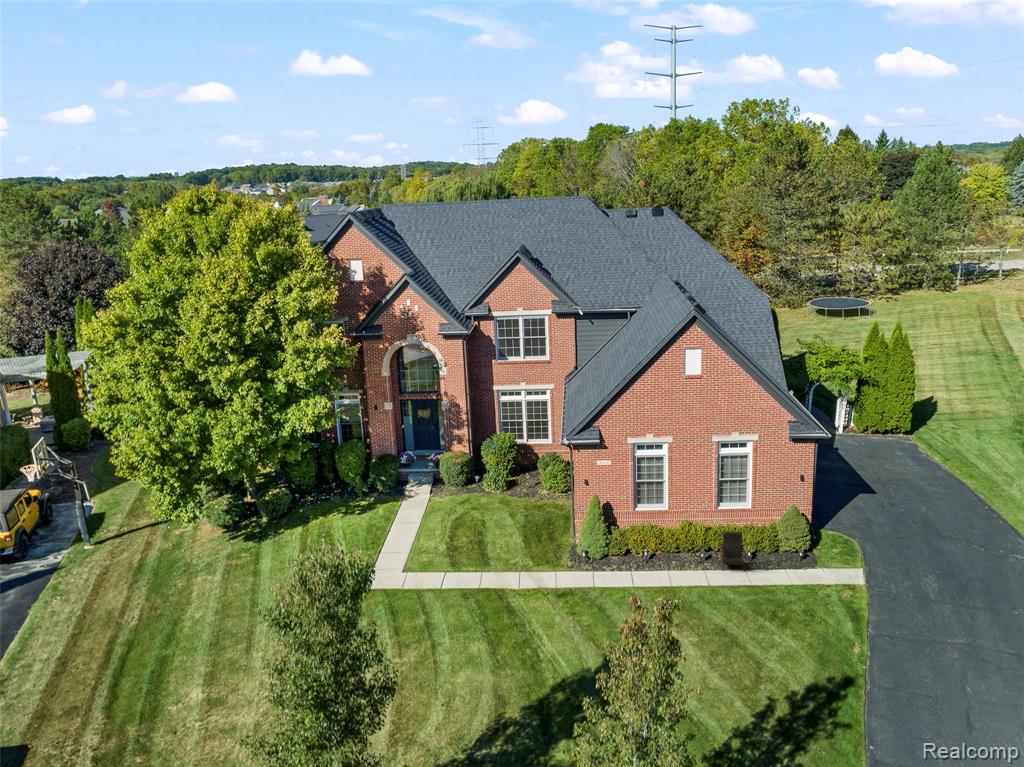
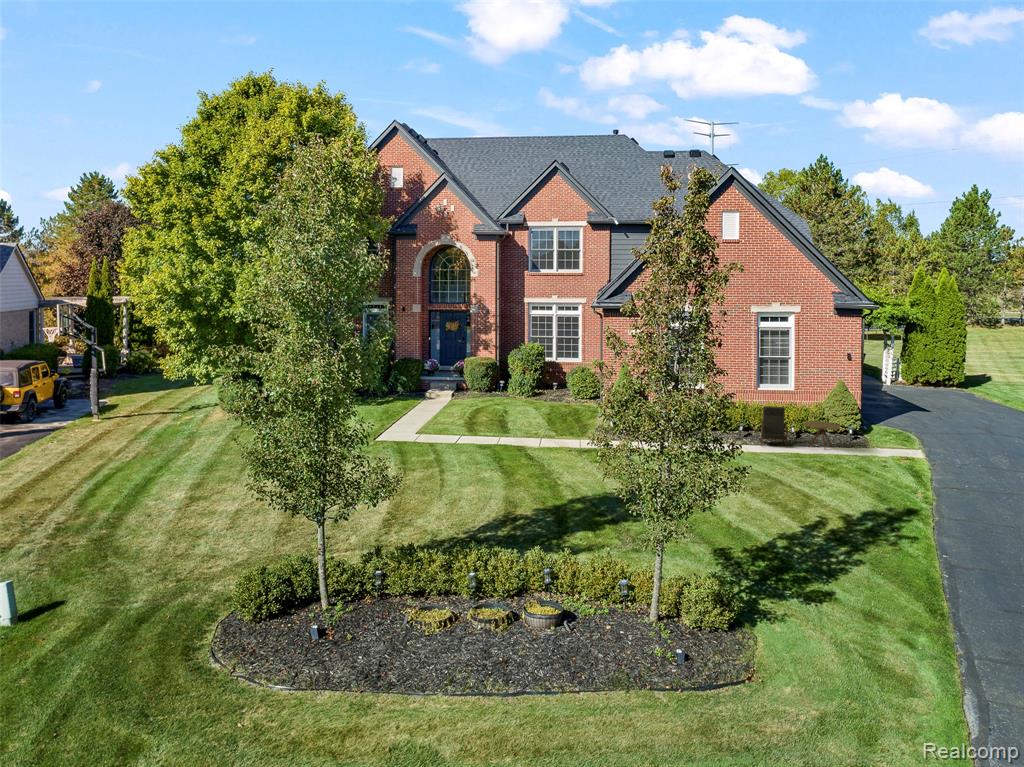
round table: none [760,542,792,573] -> present [804,421,840,449]

